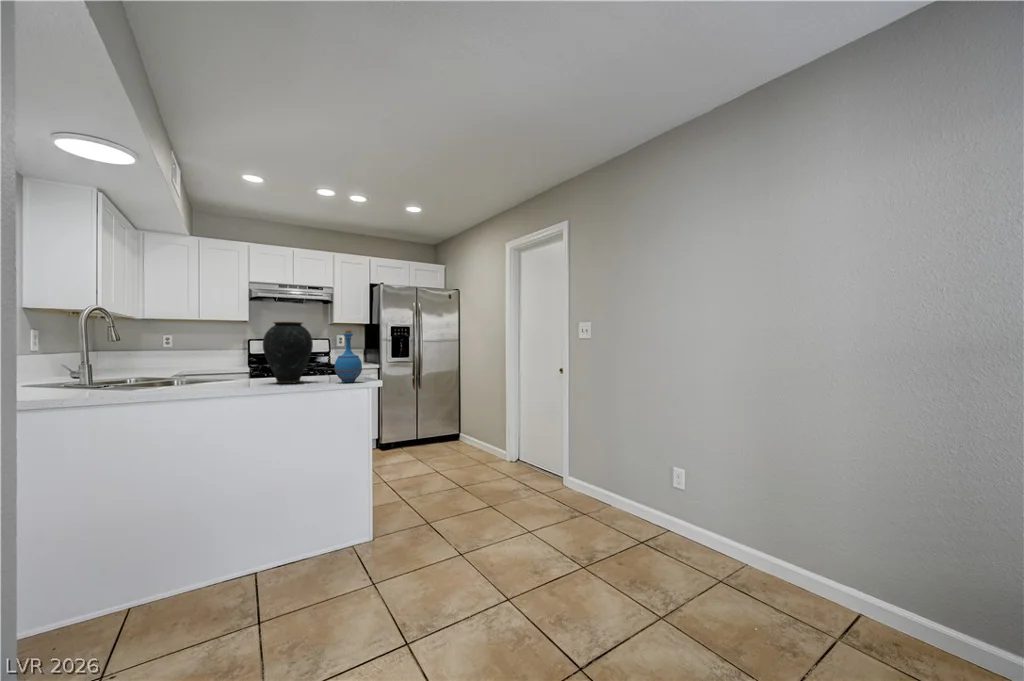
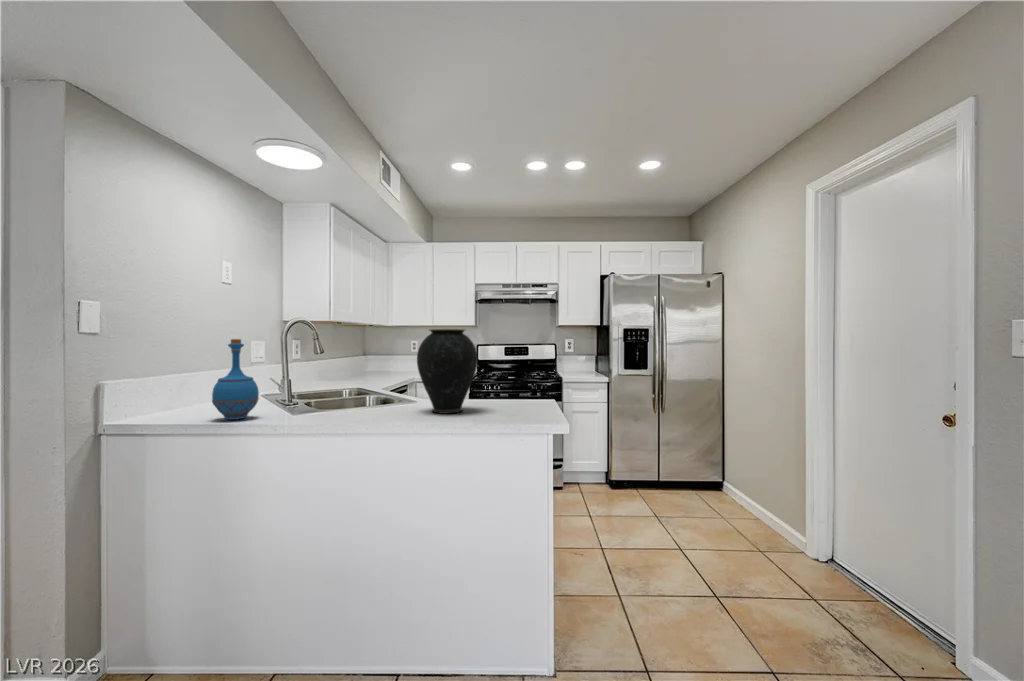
bottle: present [334,330,362,383] -> present [212,339,259,420]

